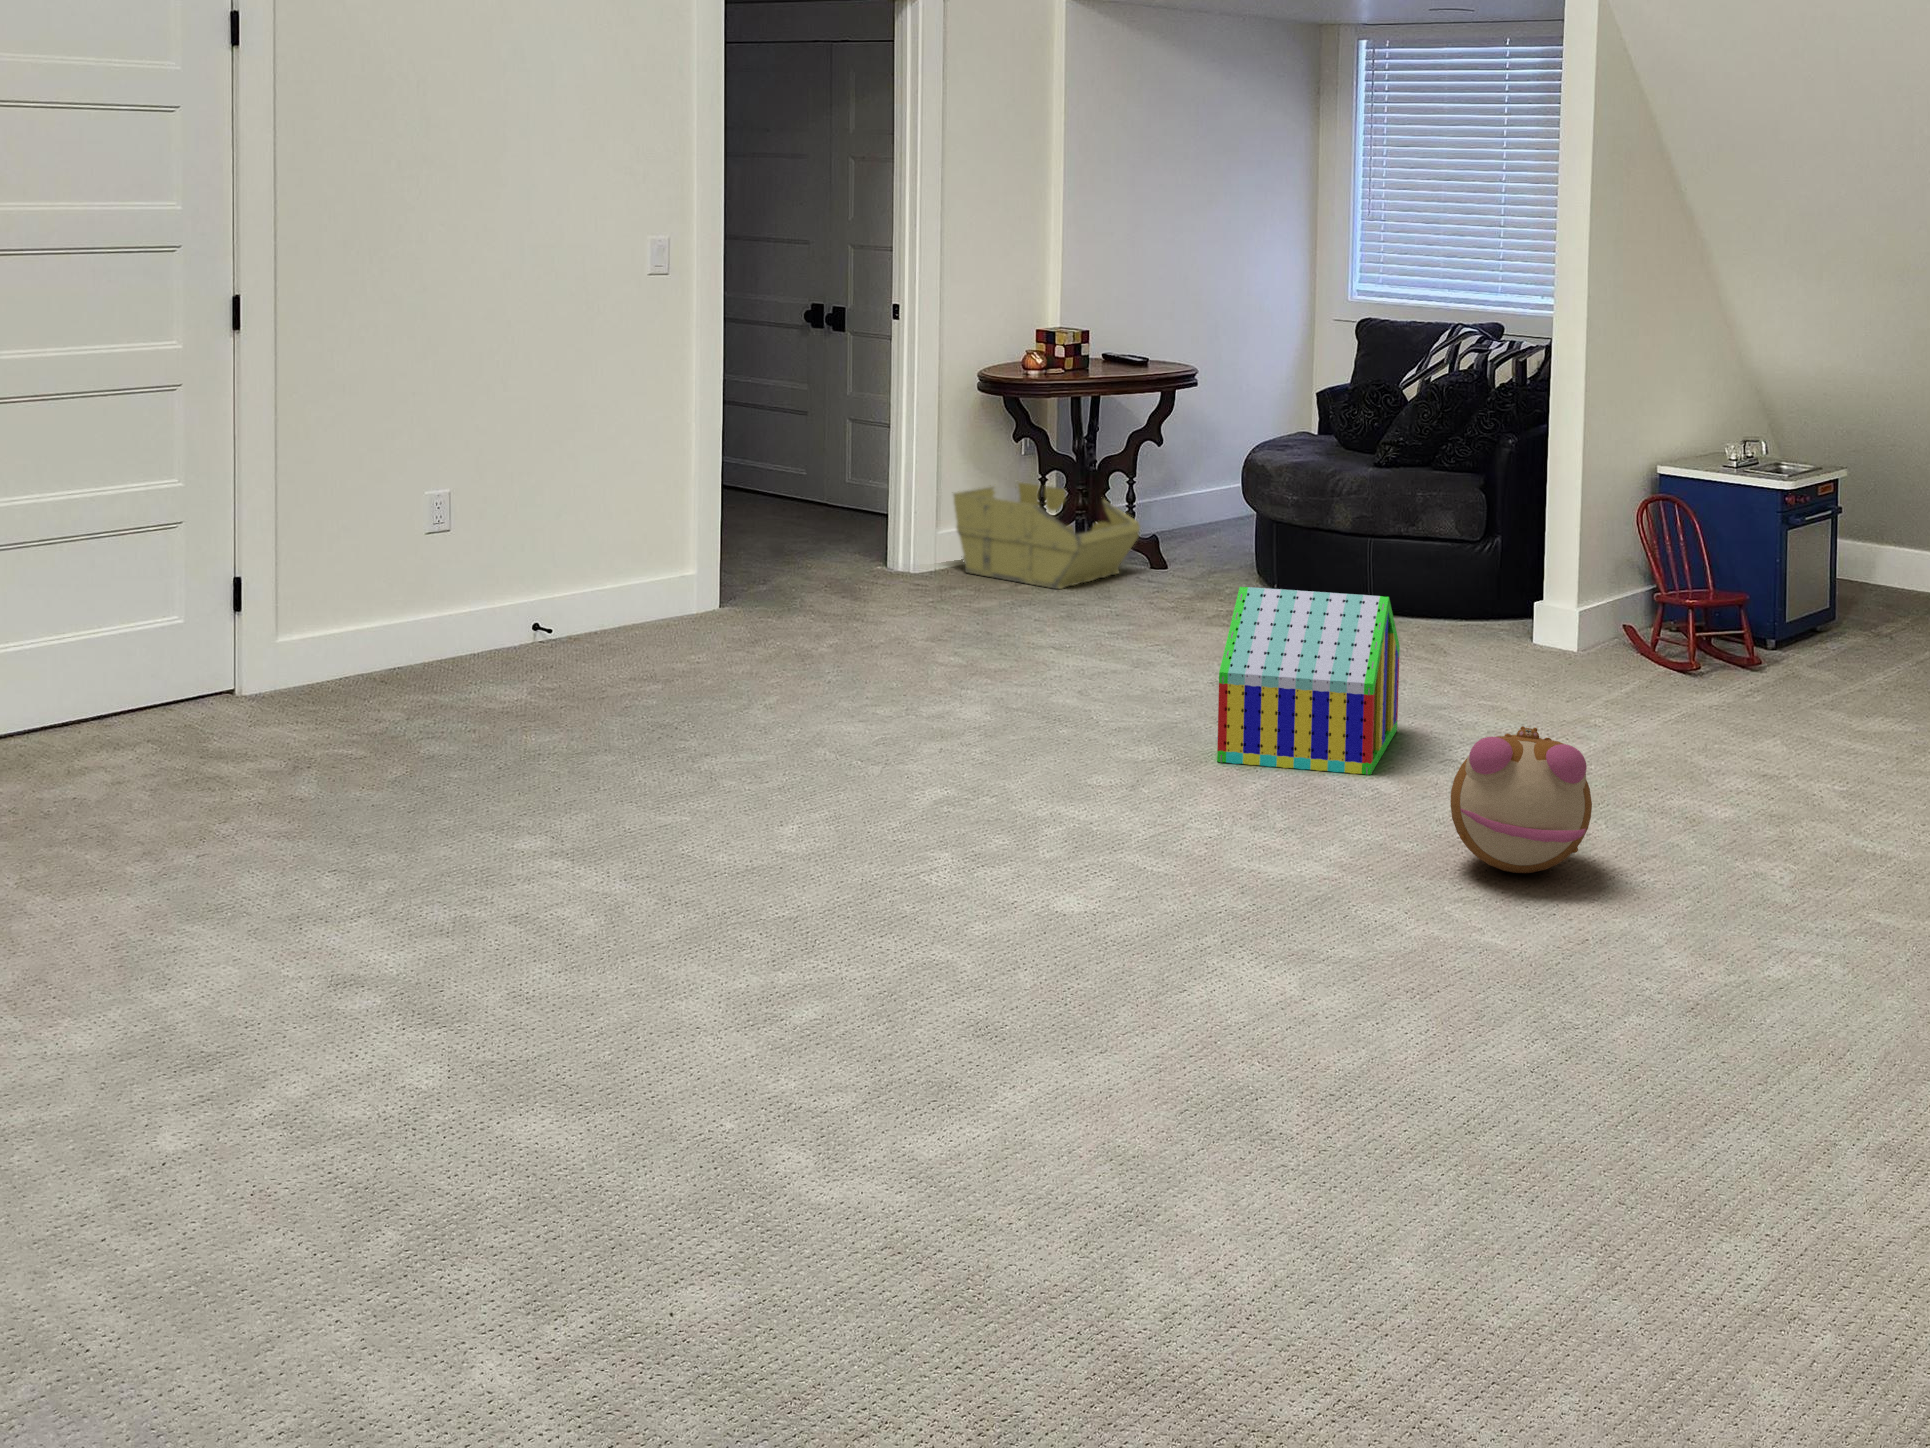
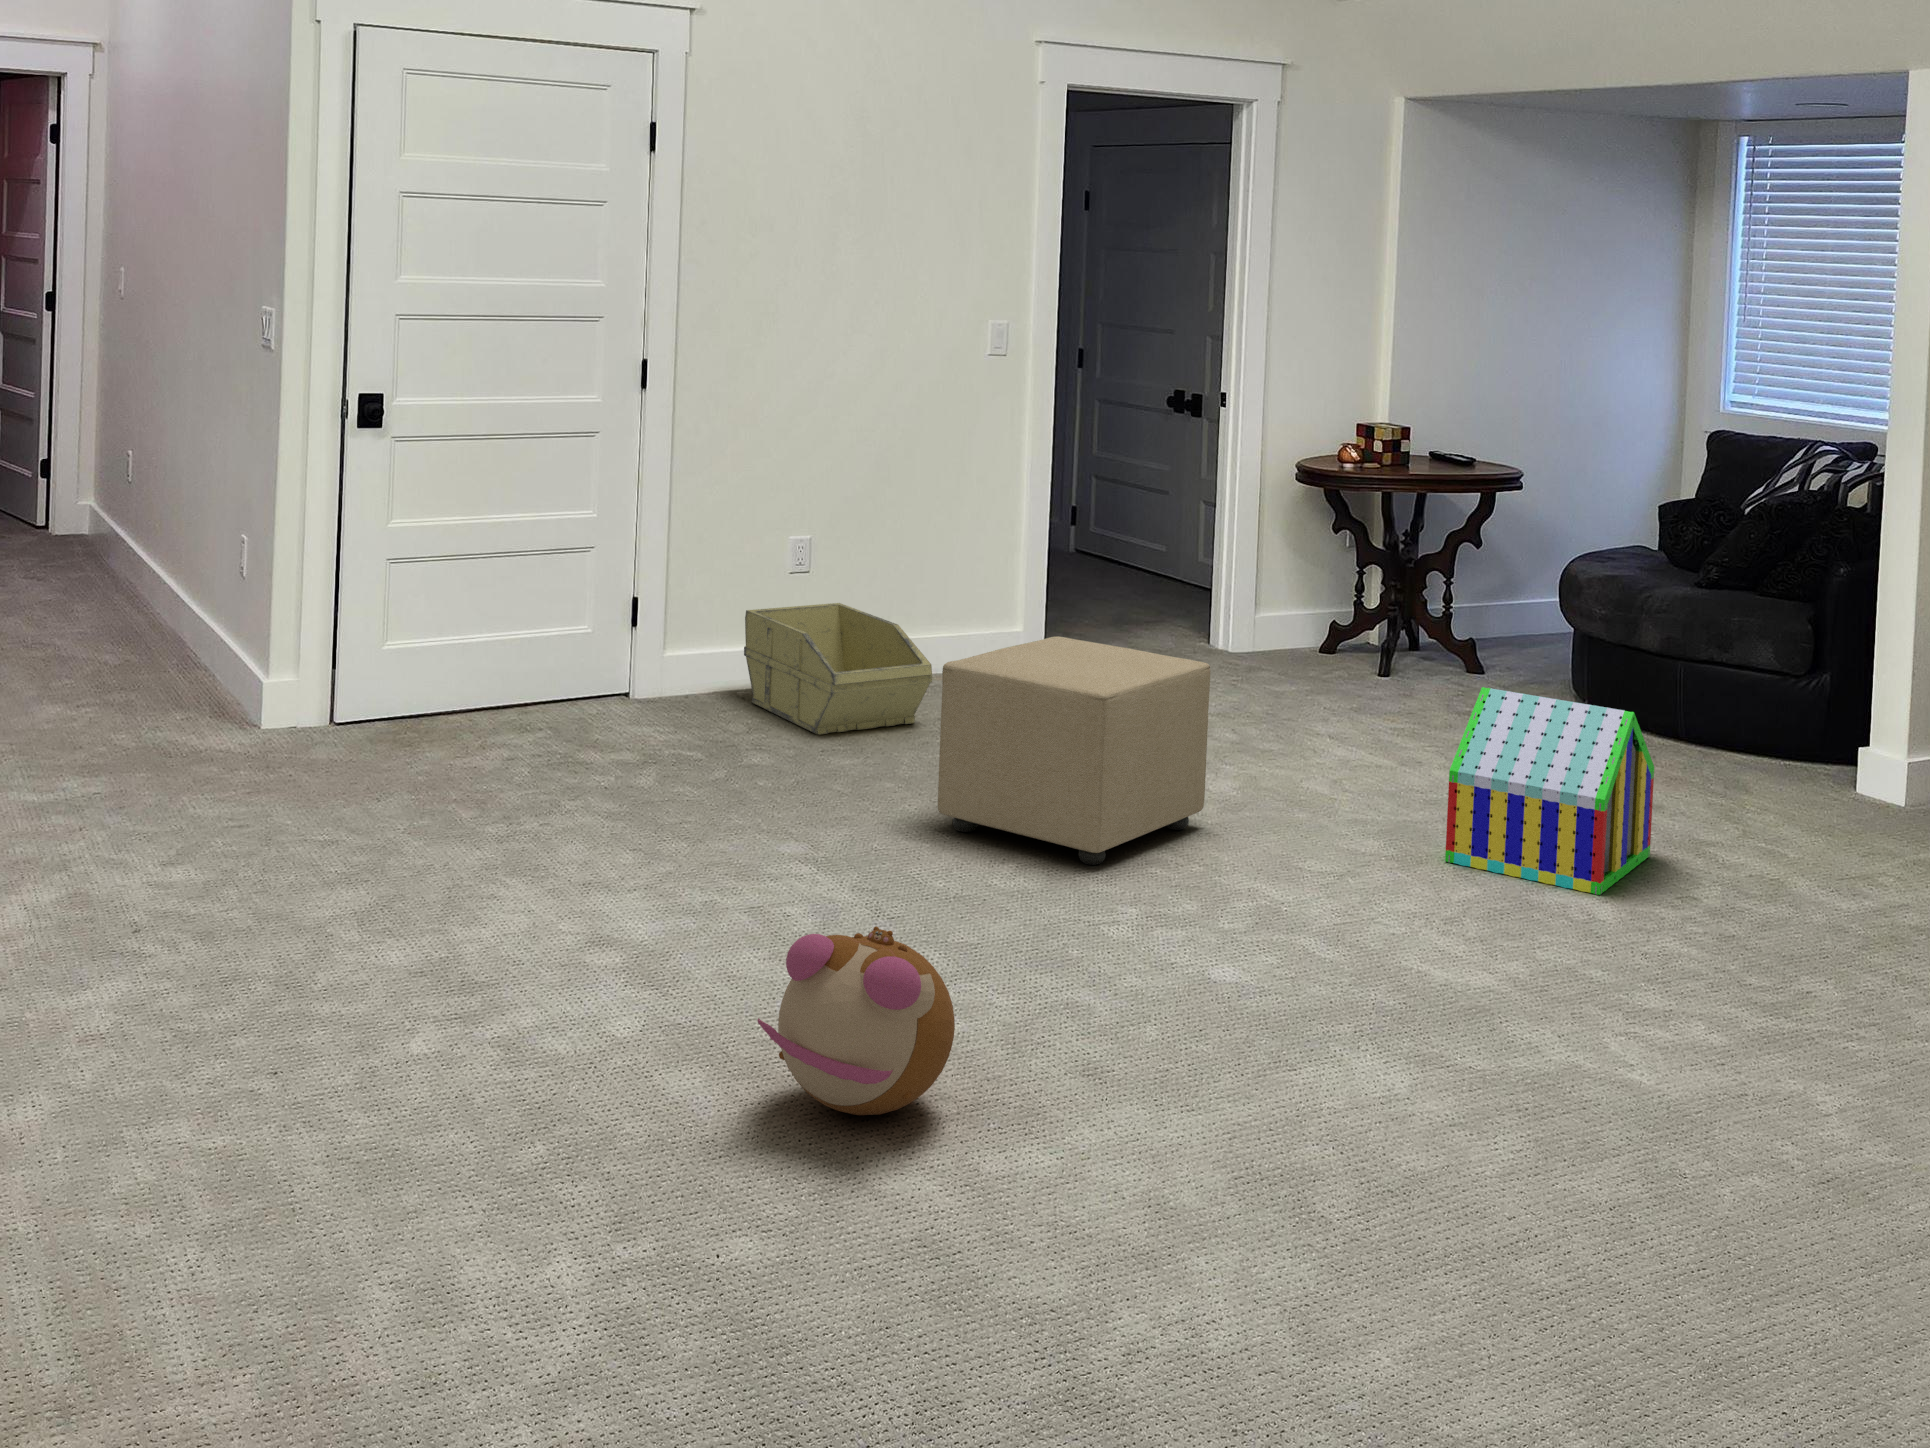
storage bin: present [954,482,1140,589] -> present [744,603,932,735]
ottoman: none [680,578,969,817] -> present [938,636,1210,865]
plush toy: present [1451,726,1592,873] -> present [758,926,955,1115]

